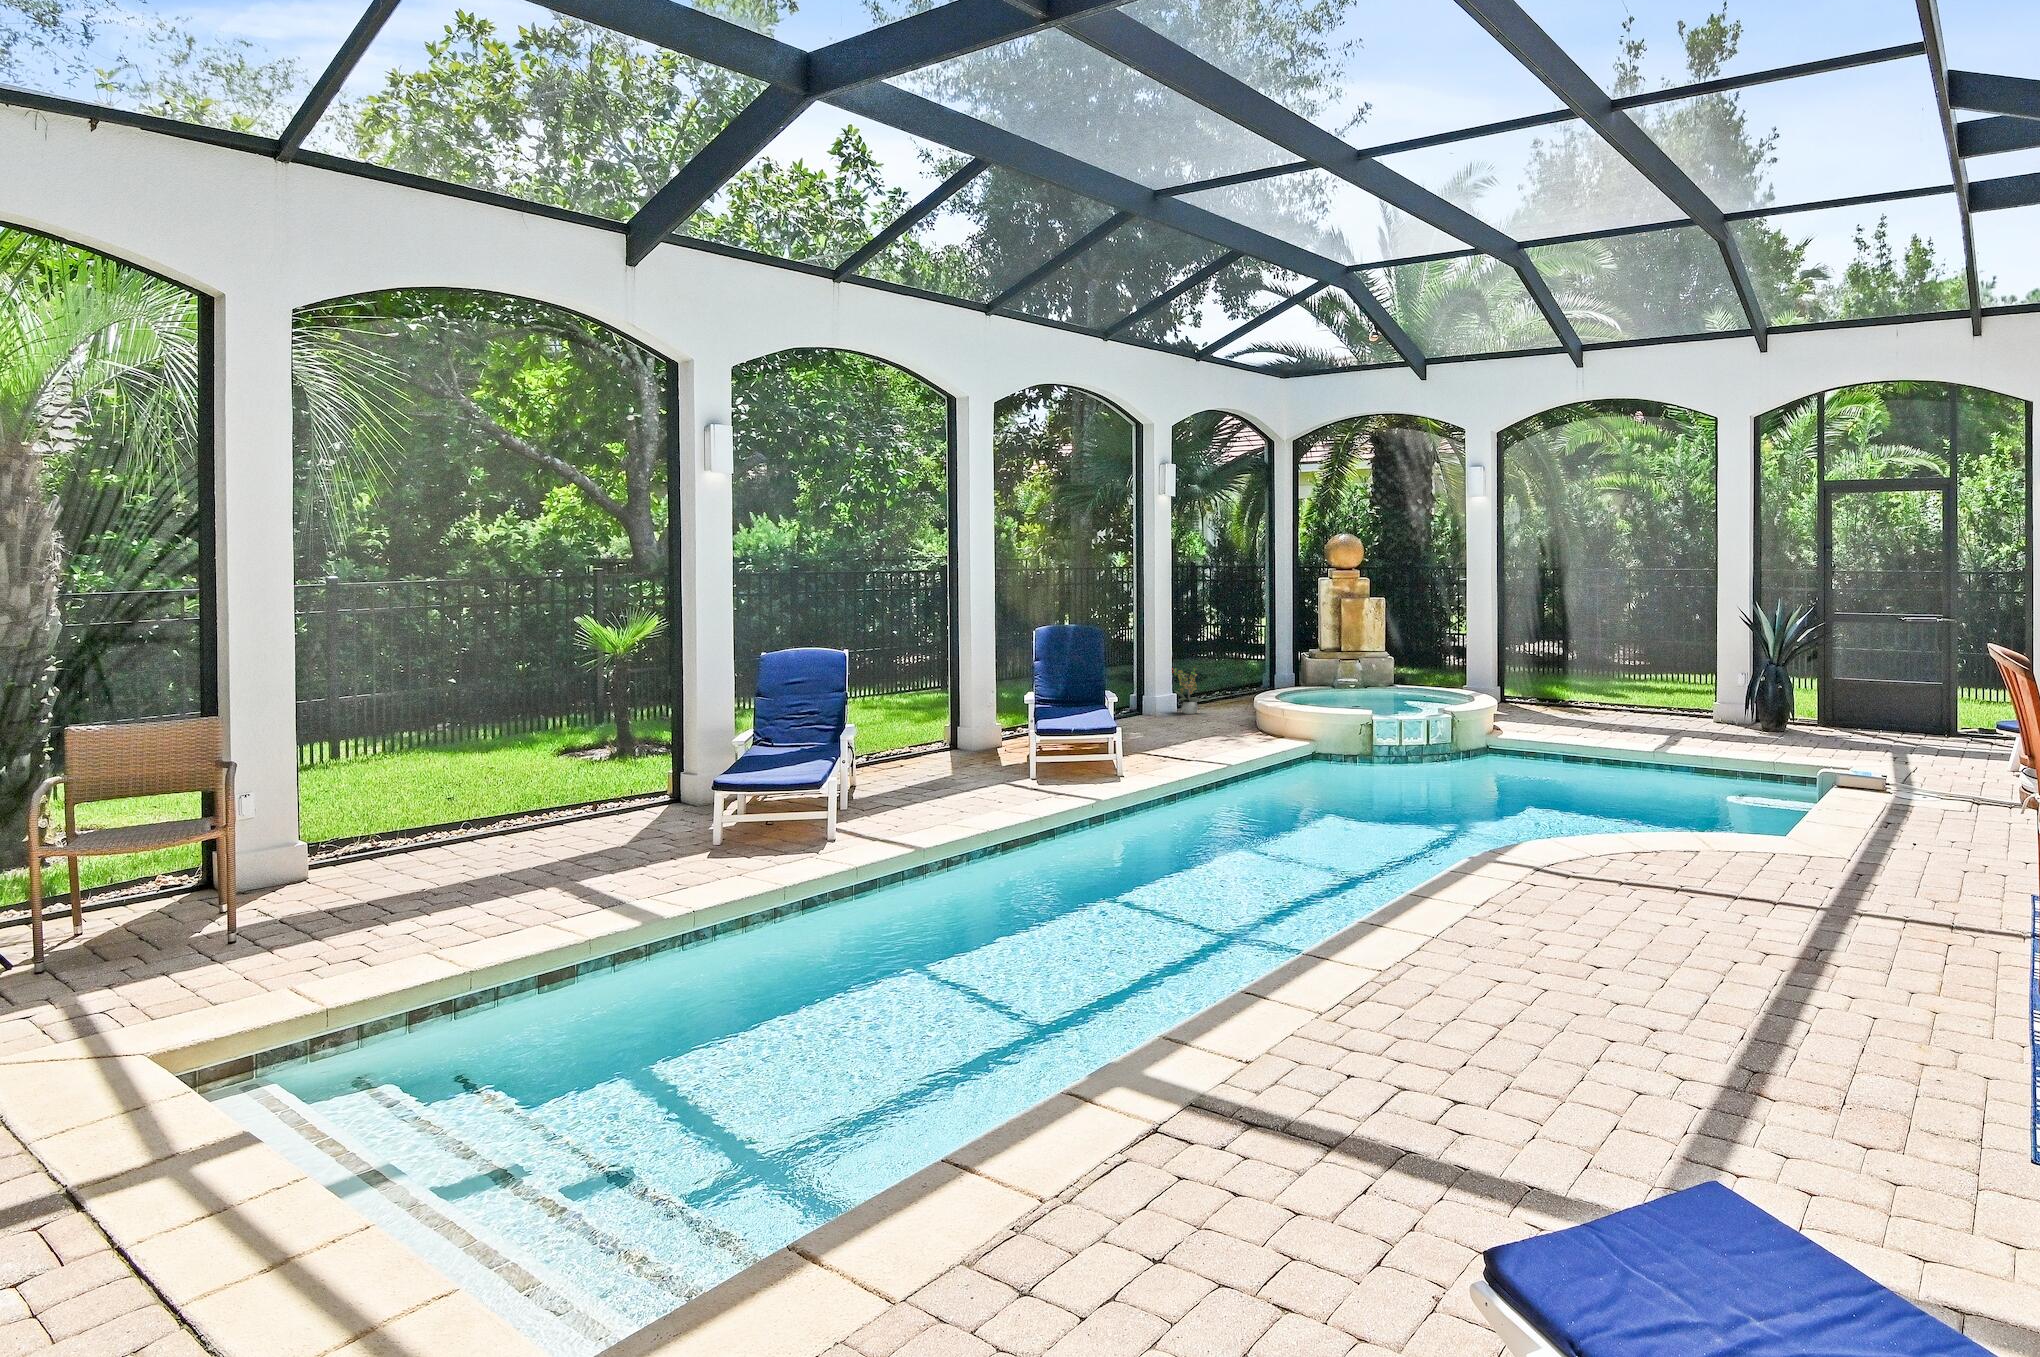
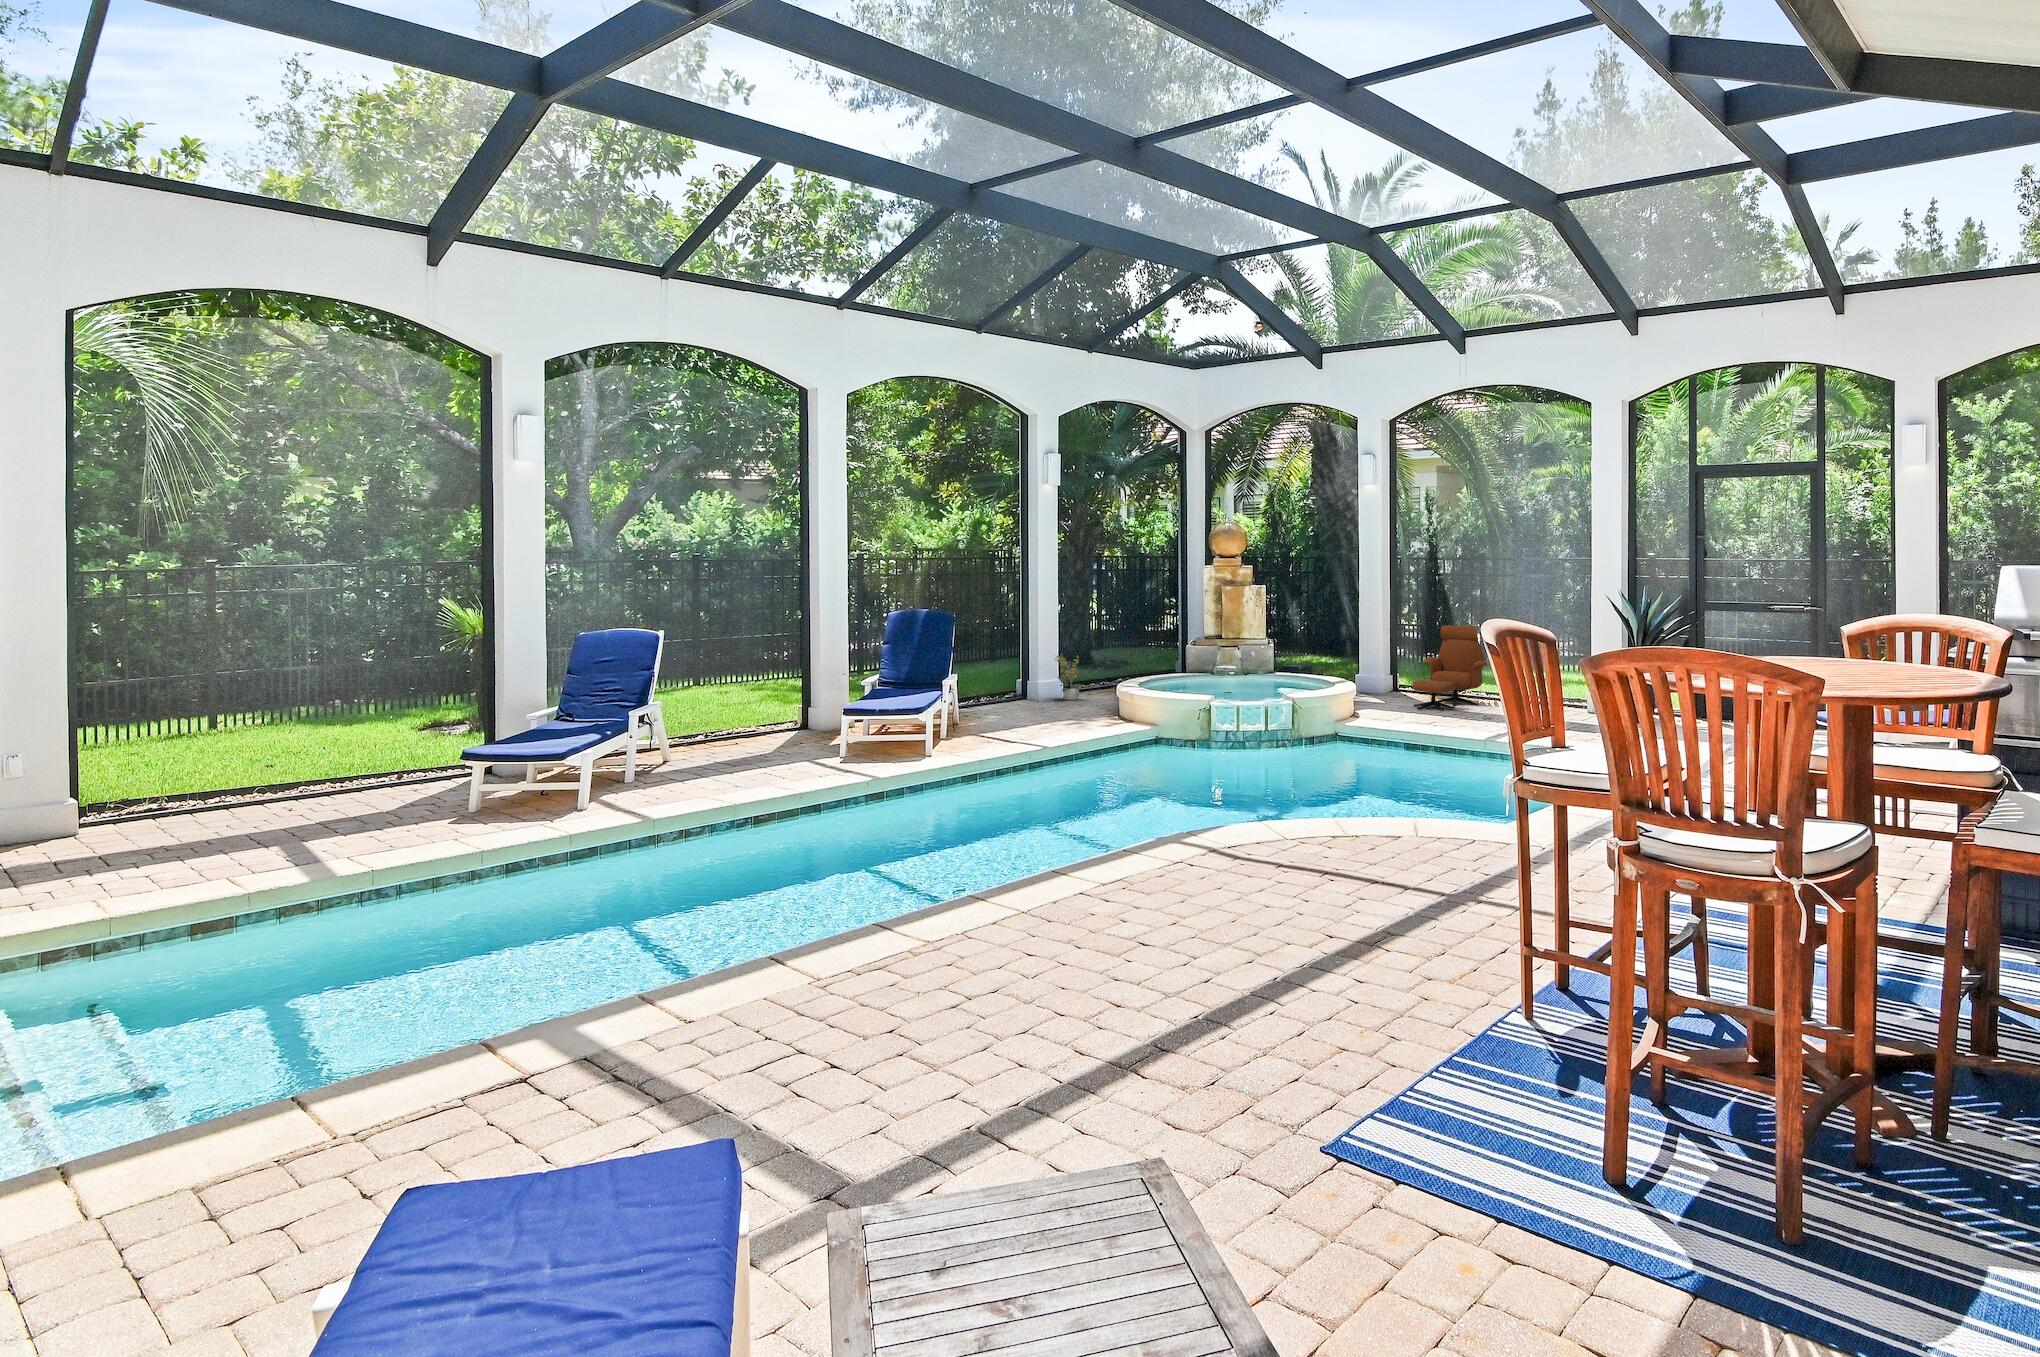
lounge chair: none [1544,634,1617,721] -> present [1412,625,1487,711]

